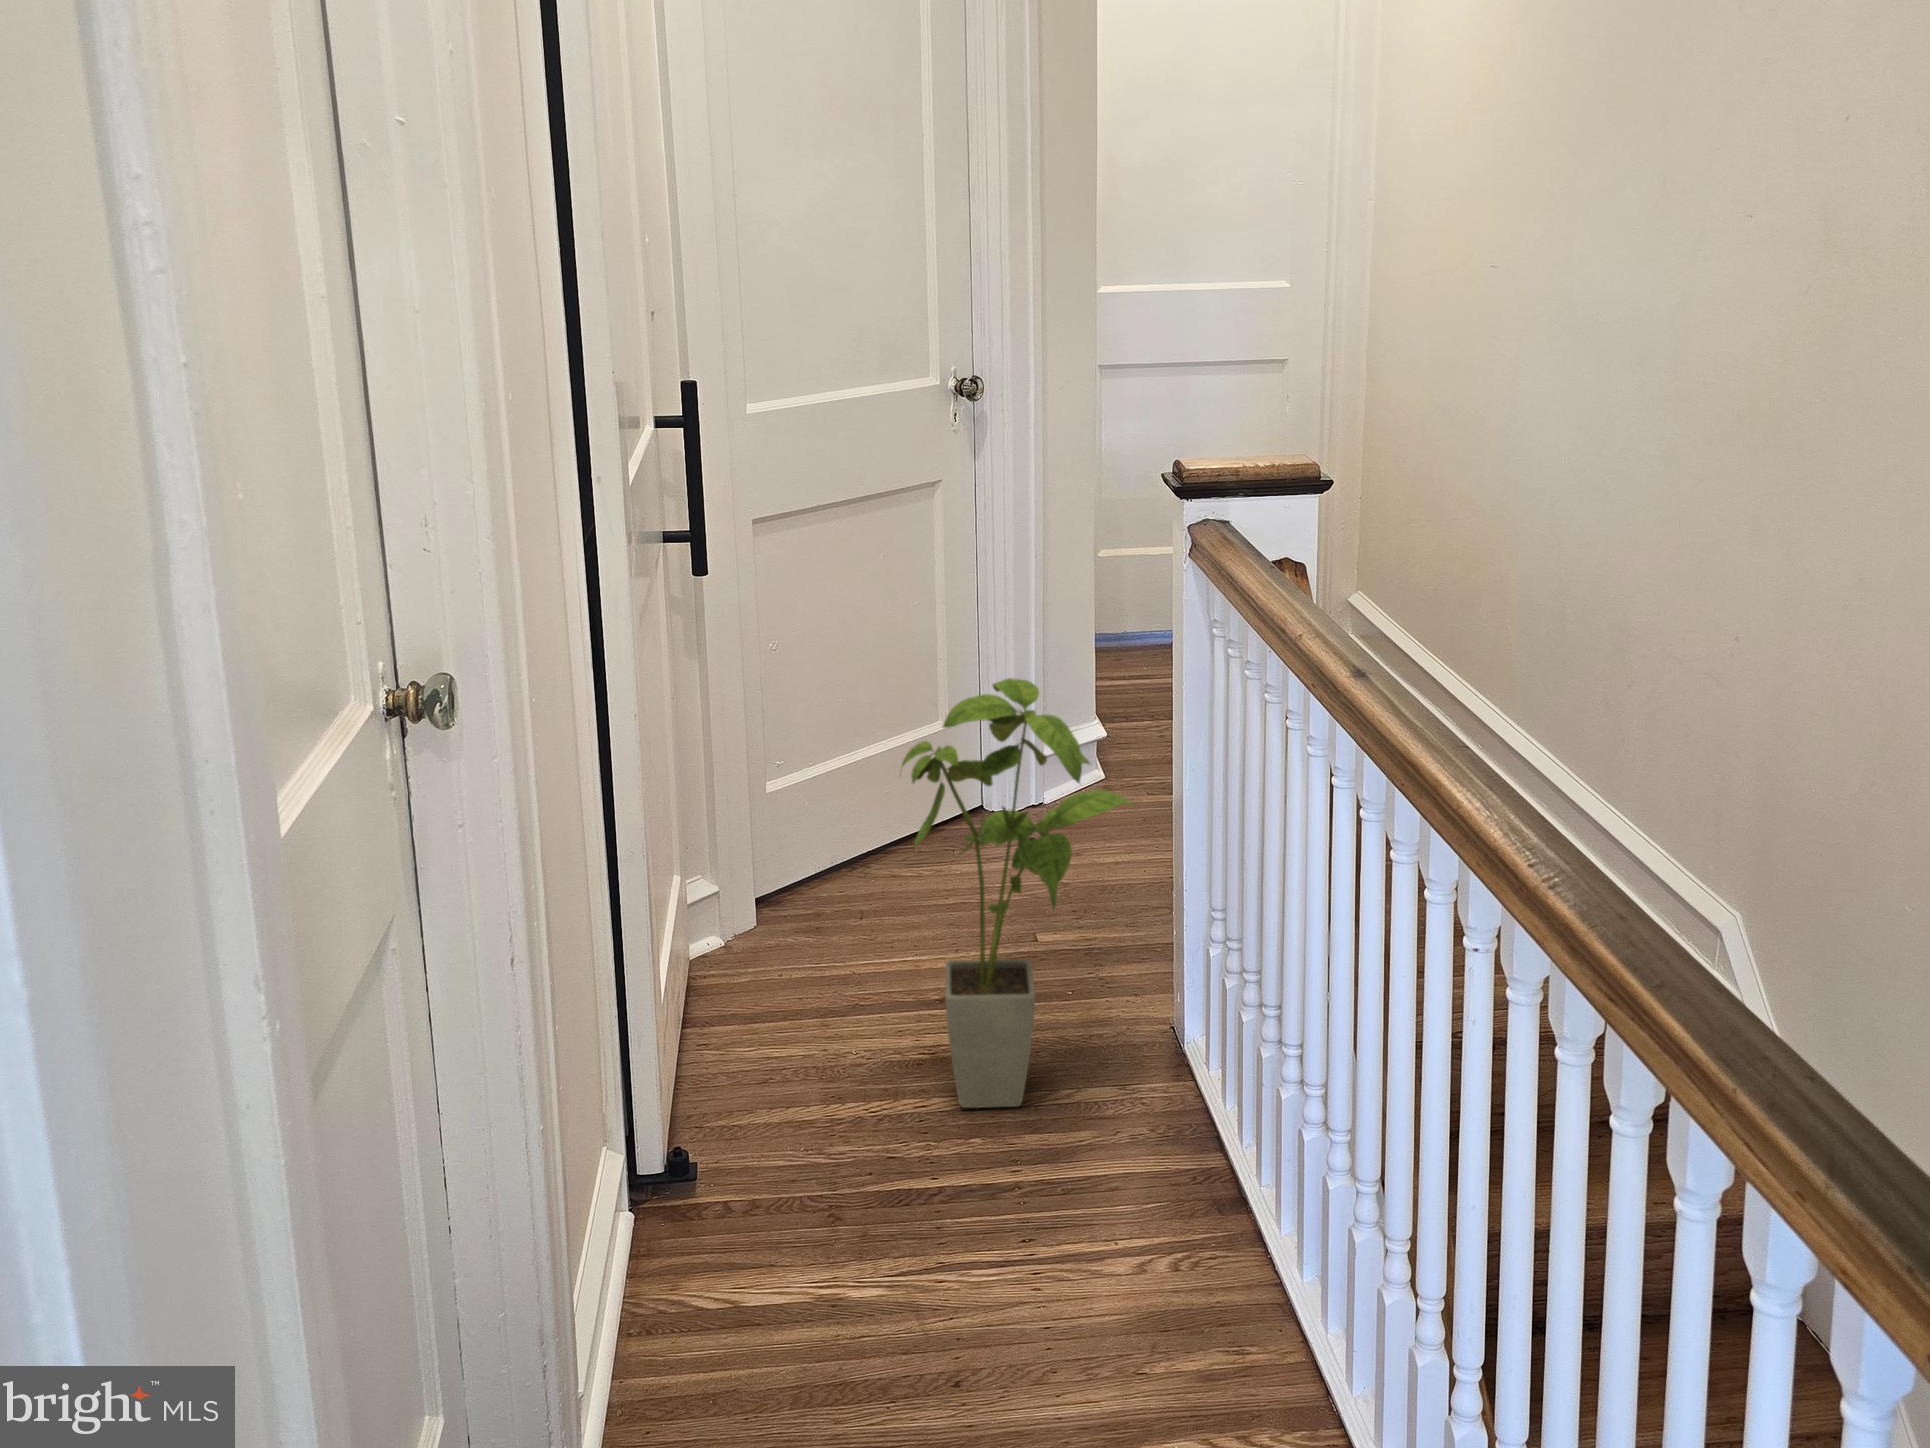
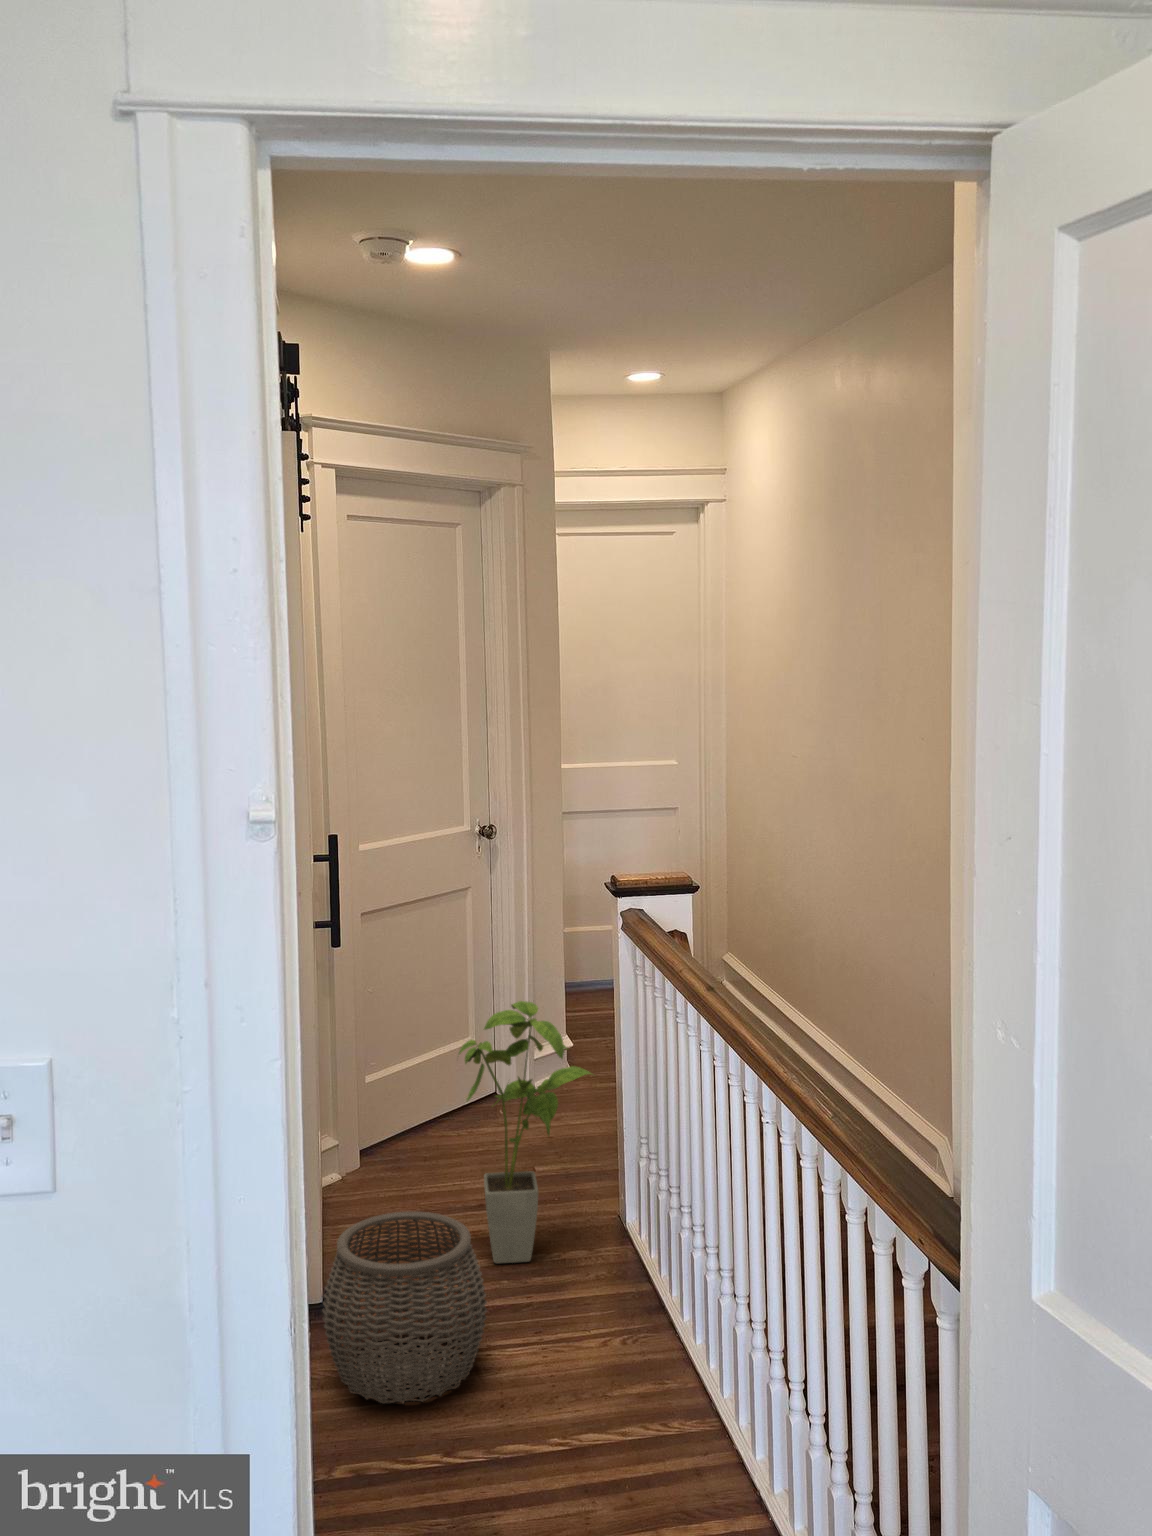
woven basket: none [651,1040,936,1371] -> present [323,1212,487,1404]

